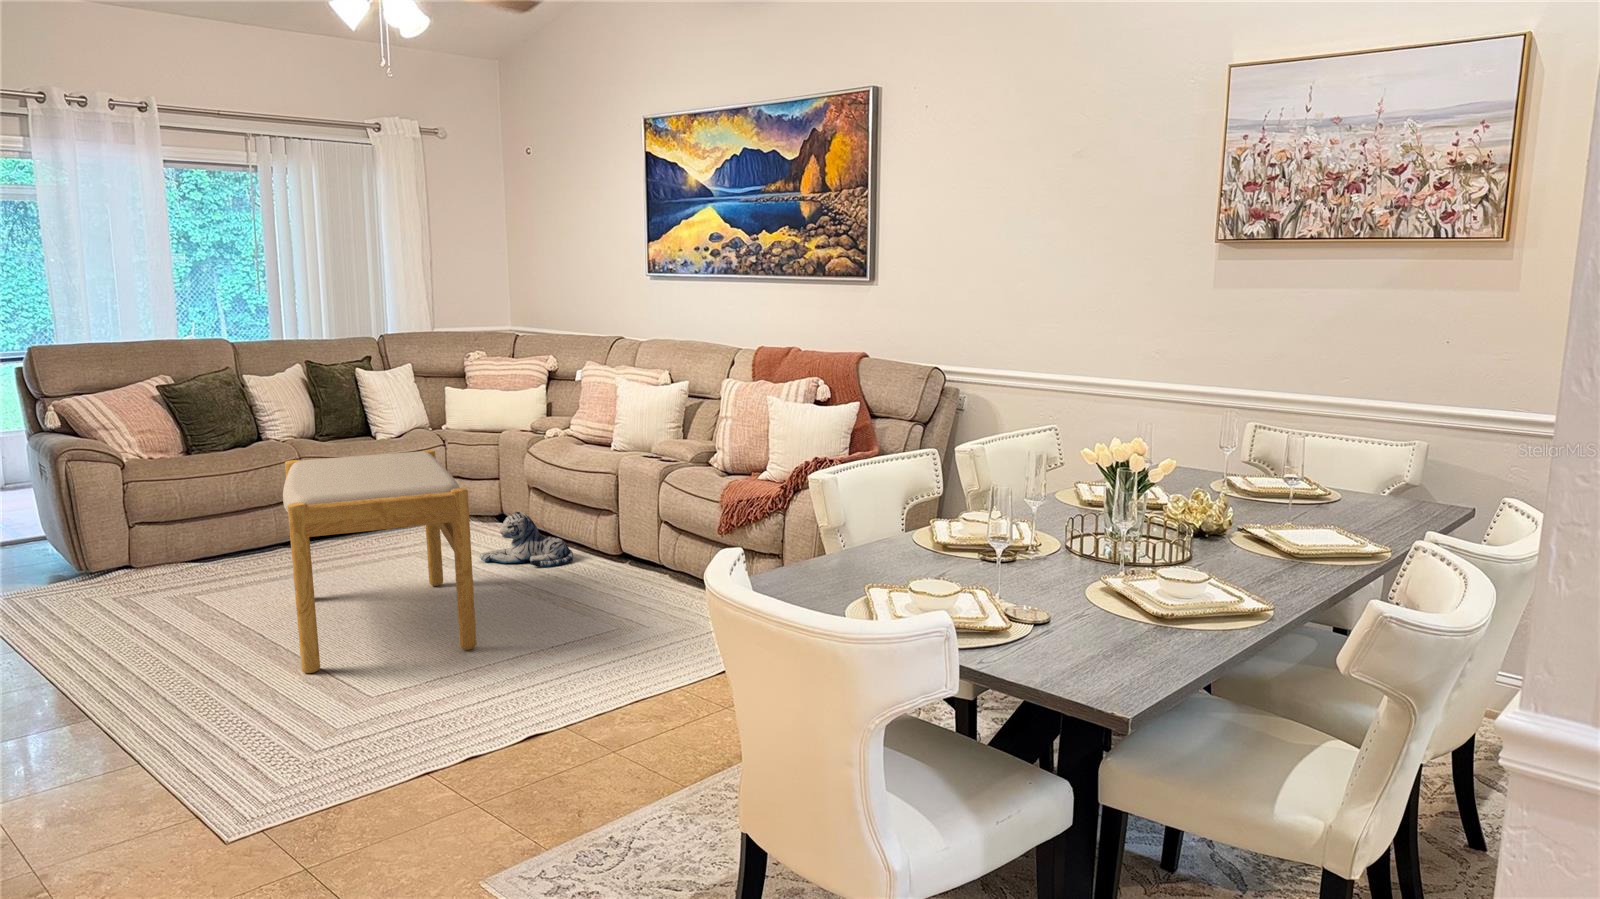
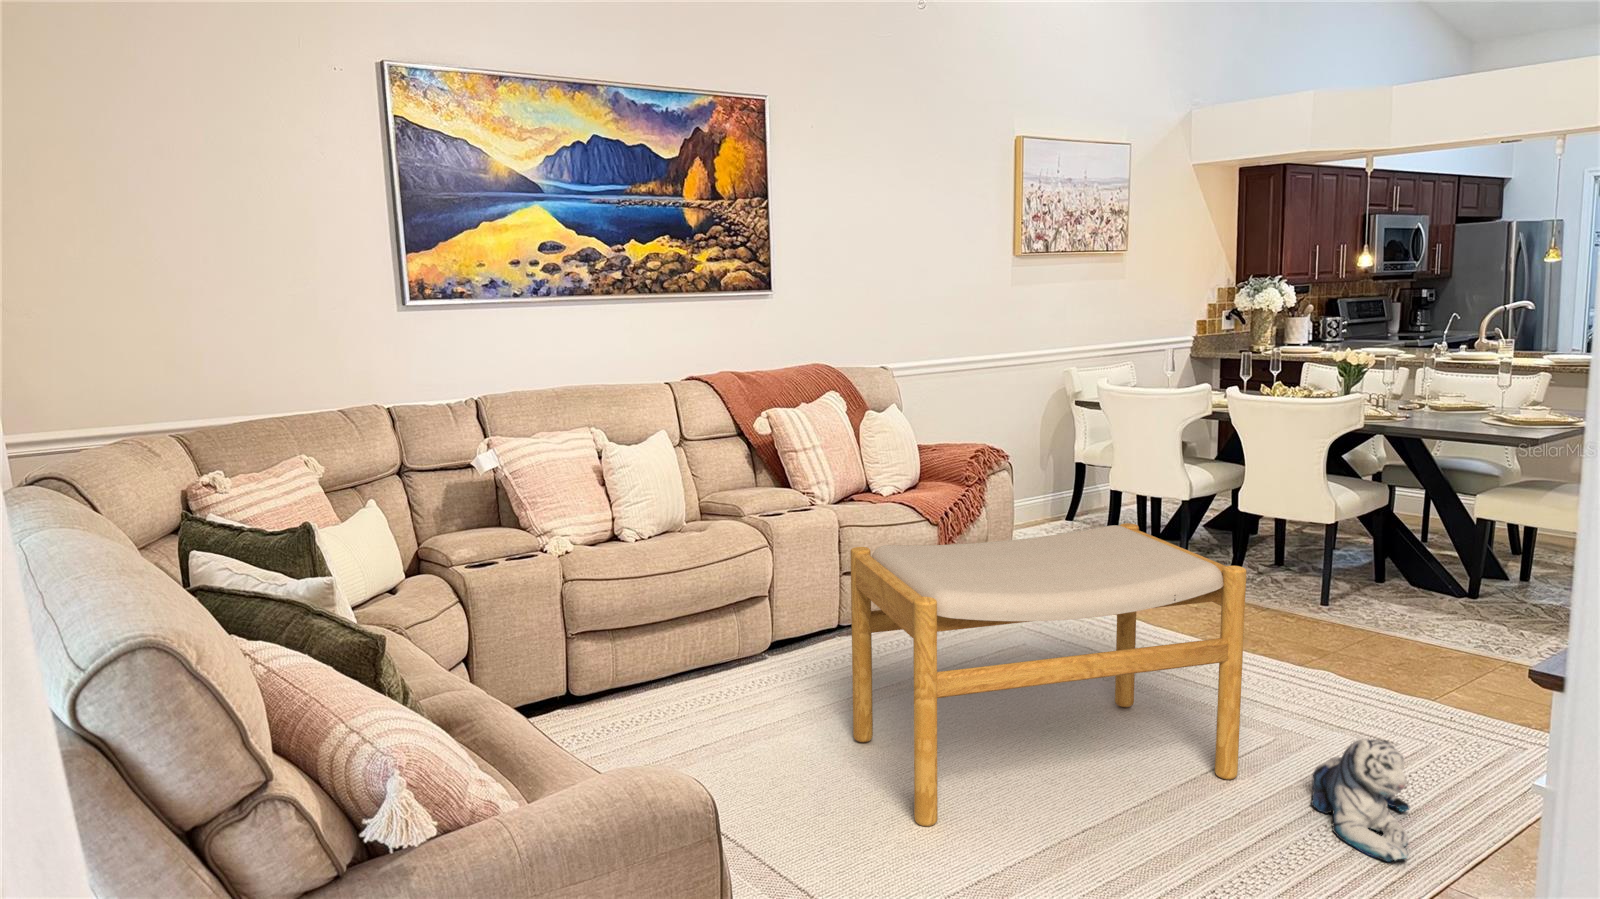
plush toy: present [479,512,573,567] -> present [1311,739,1409,862]

